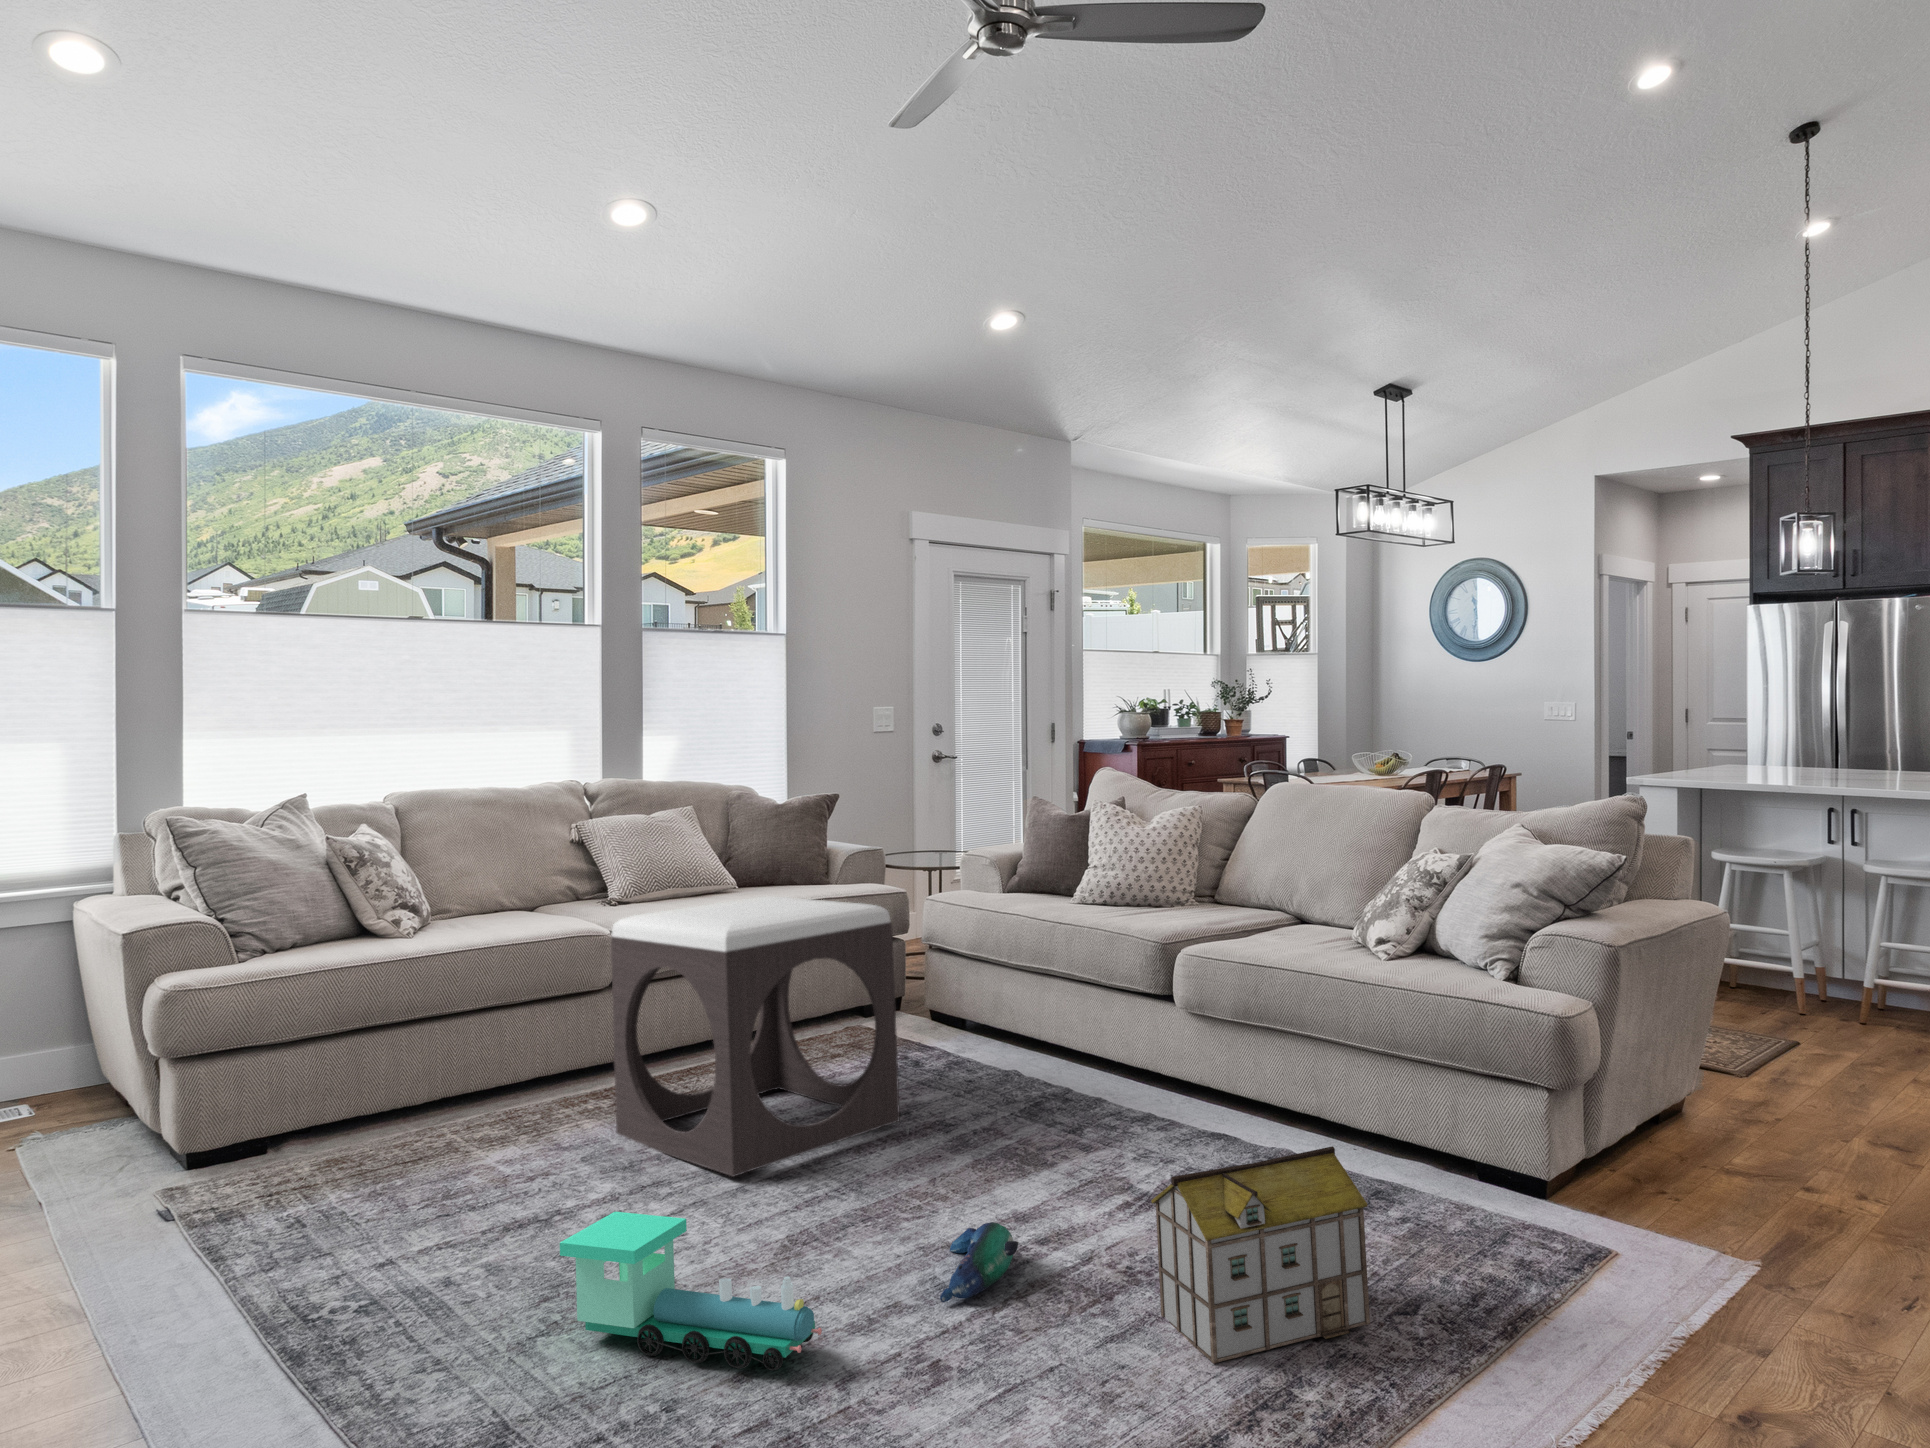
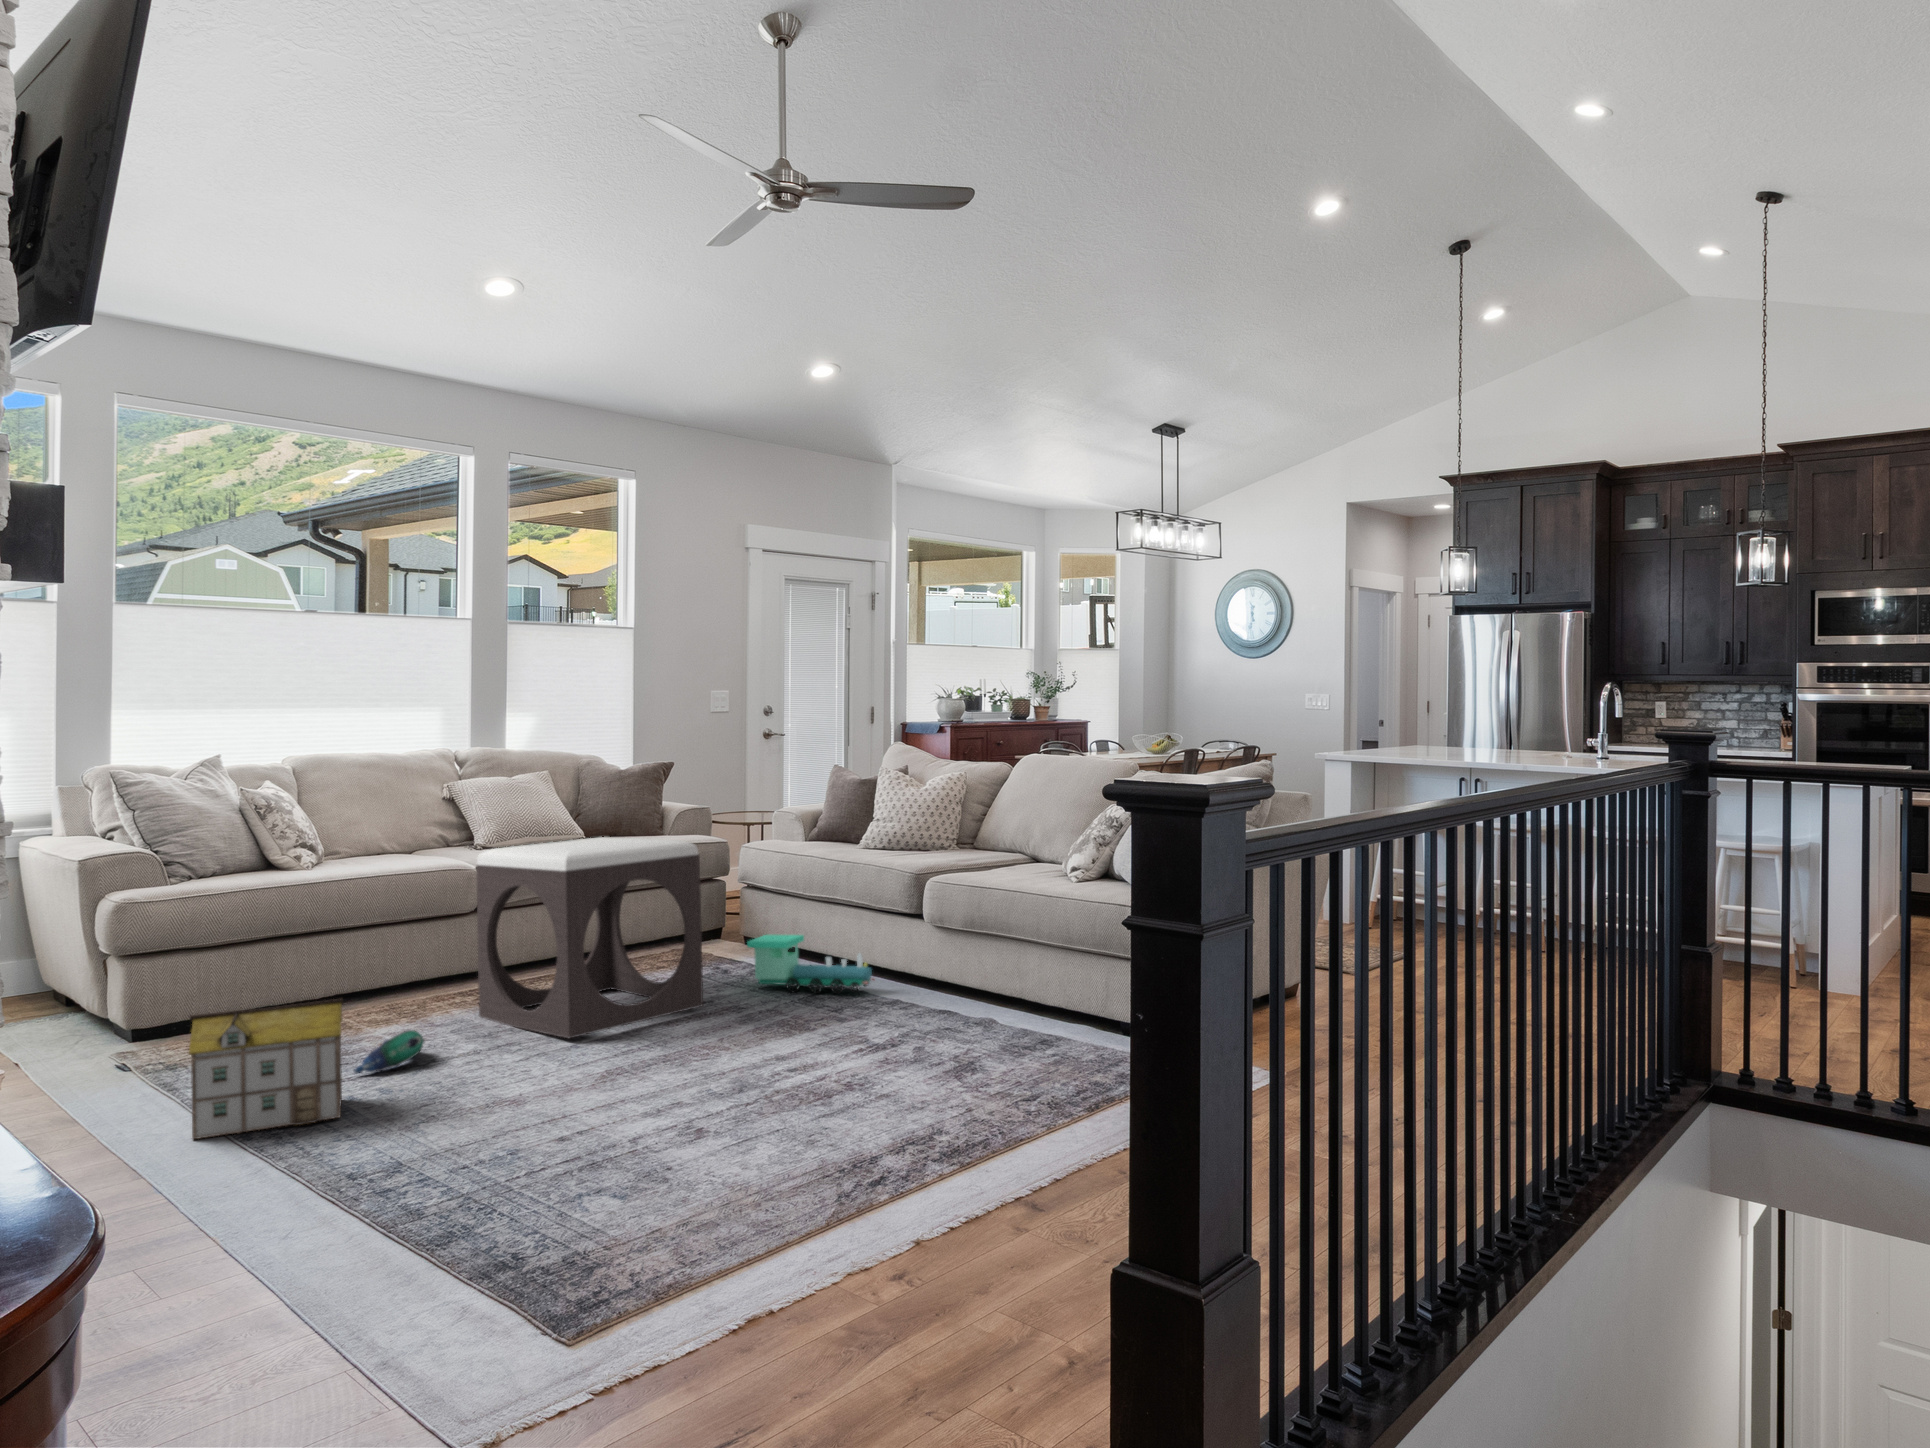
toy house: present [1151,1146,1370,1364] -> present [189,999,343,1139]
toy train: present [560,1212,822,1370] -> present [747,935,874,993]
plush toy: present [940,1222,1019,1302] -> present [354,1030,424,1074]

